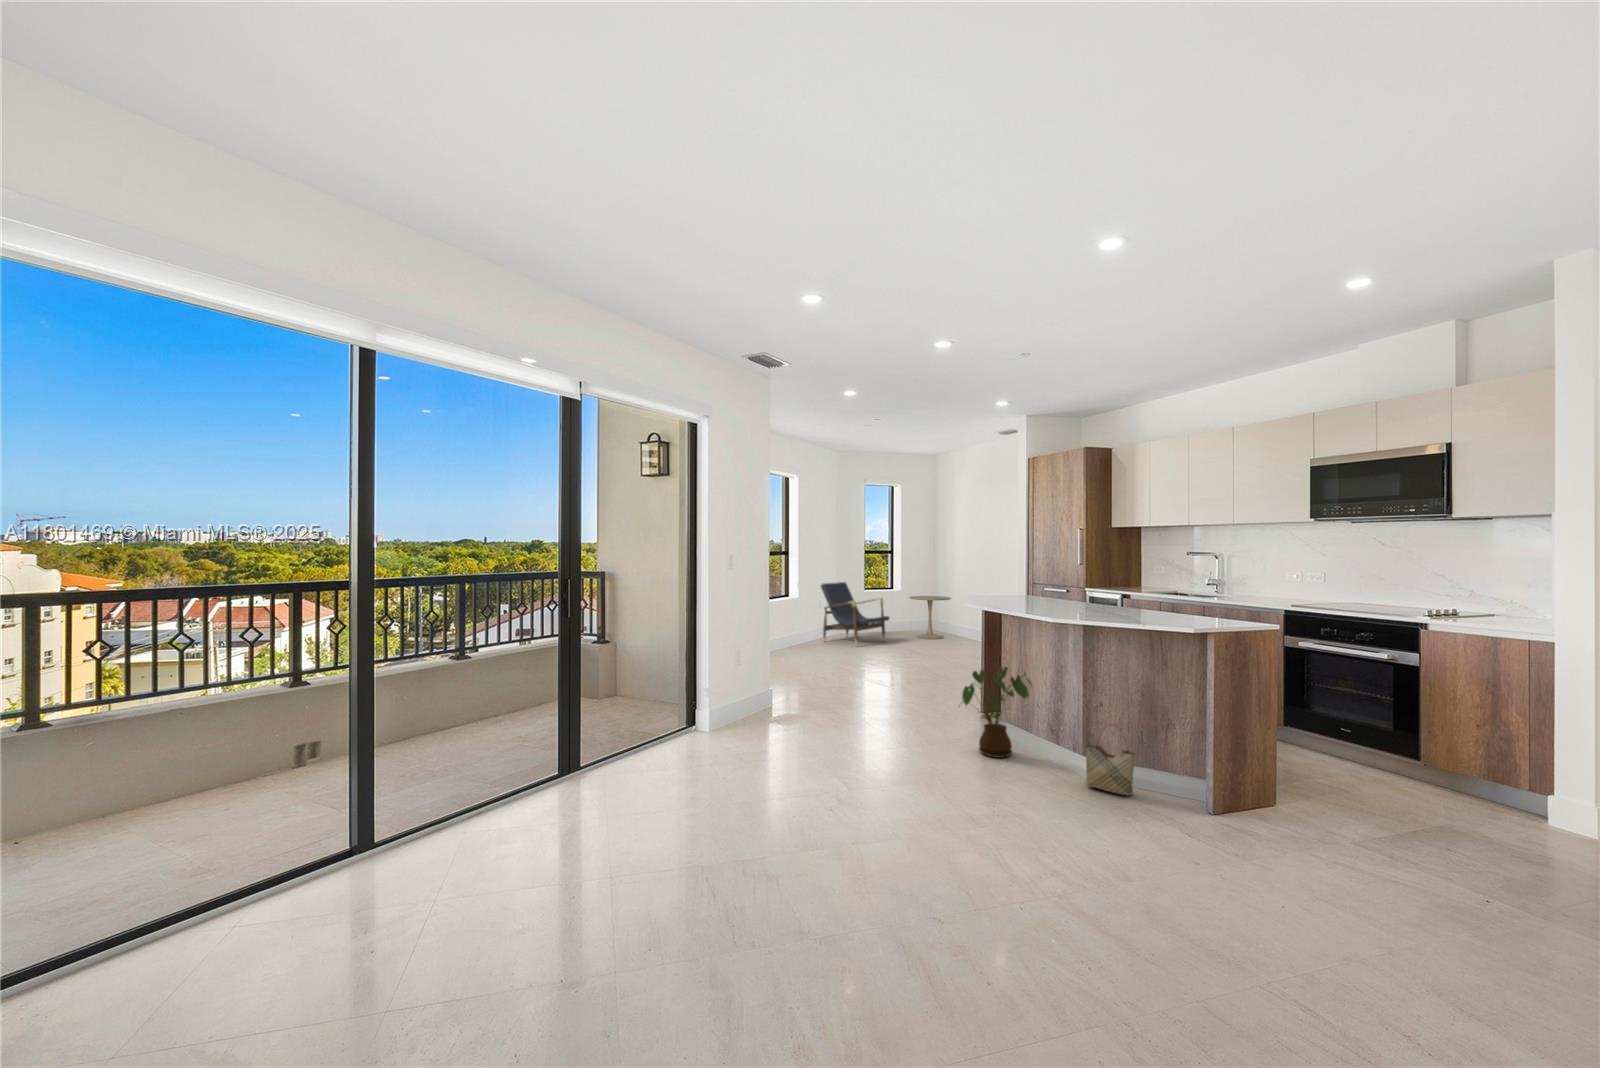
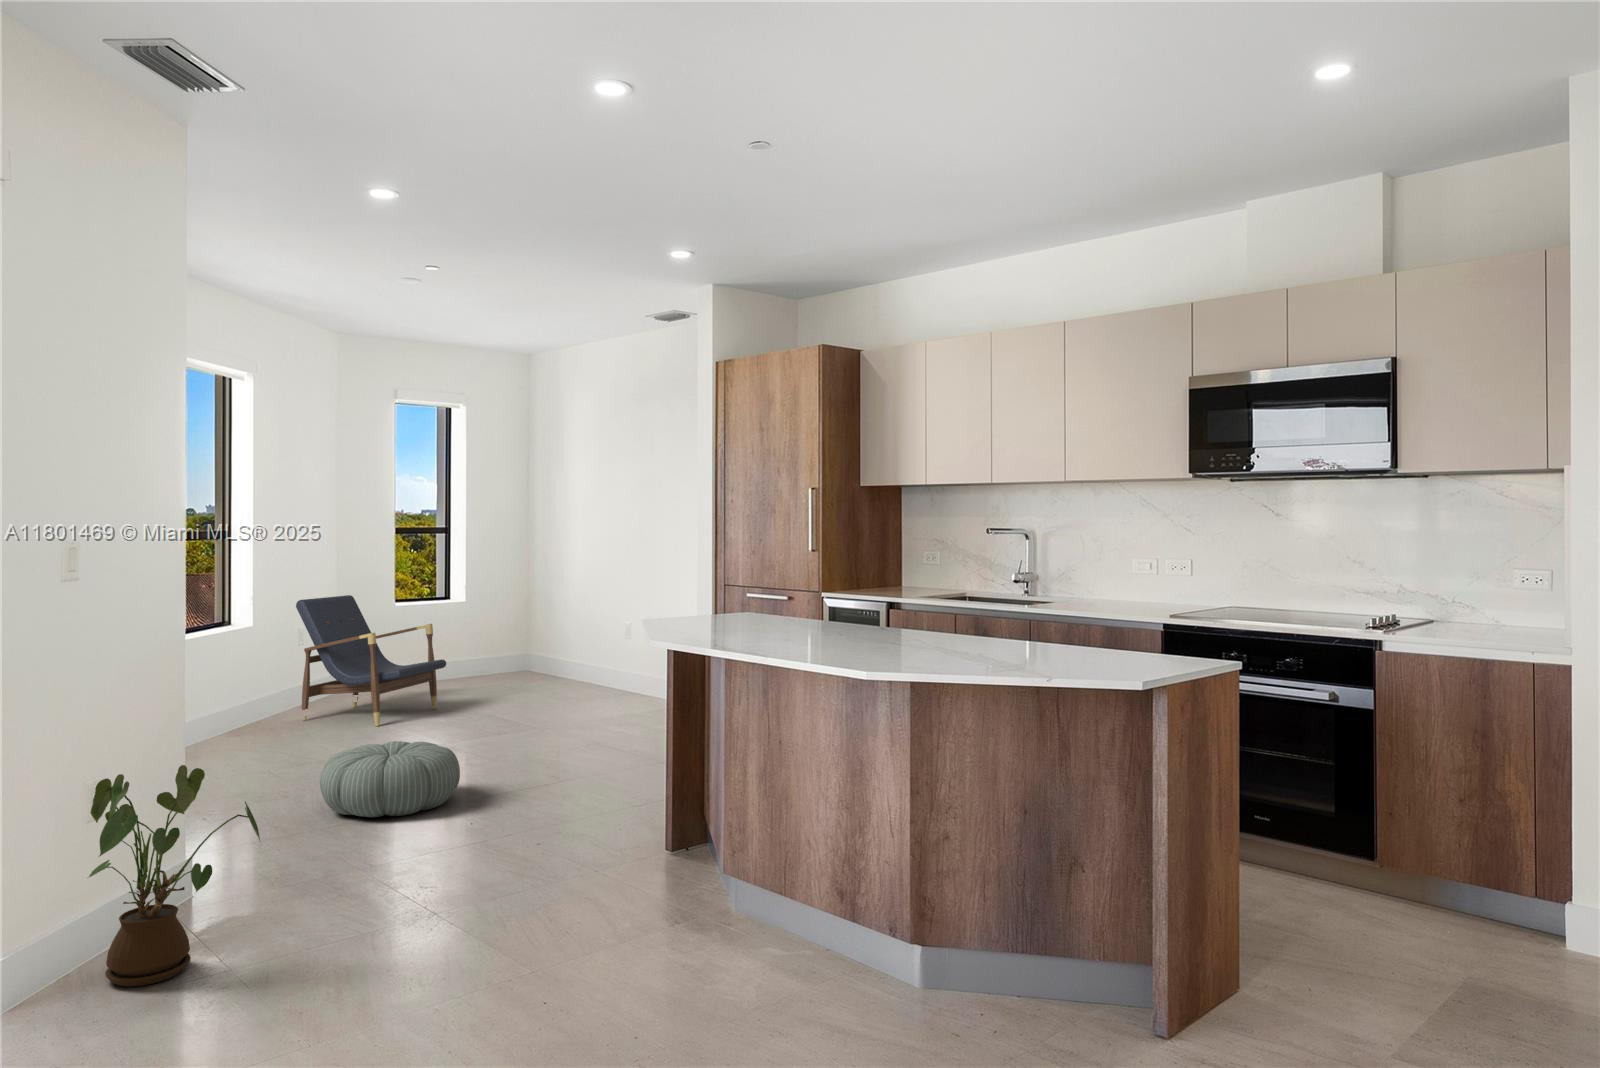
side table: present [909,596,951,639] -> none [483,616,563,697]
pouf: none [830,651,890,684] -> present [320,741,460,817]
house plant: present [959,667,1032,758] -> present [88,765,260,986]
woven basket: present [1085,726,1136,795] -> none [924,879,1025,1030]

